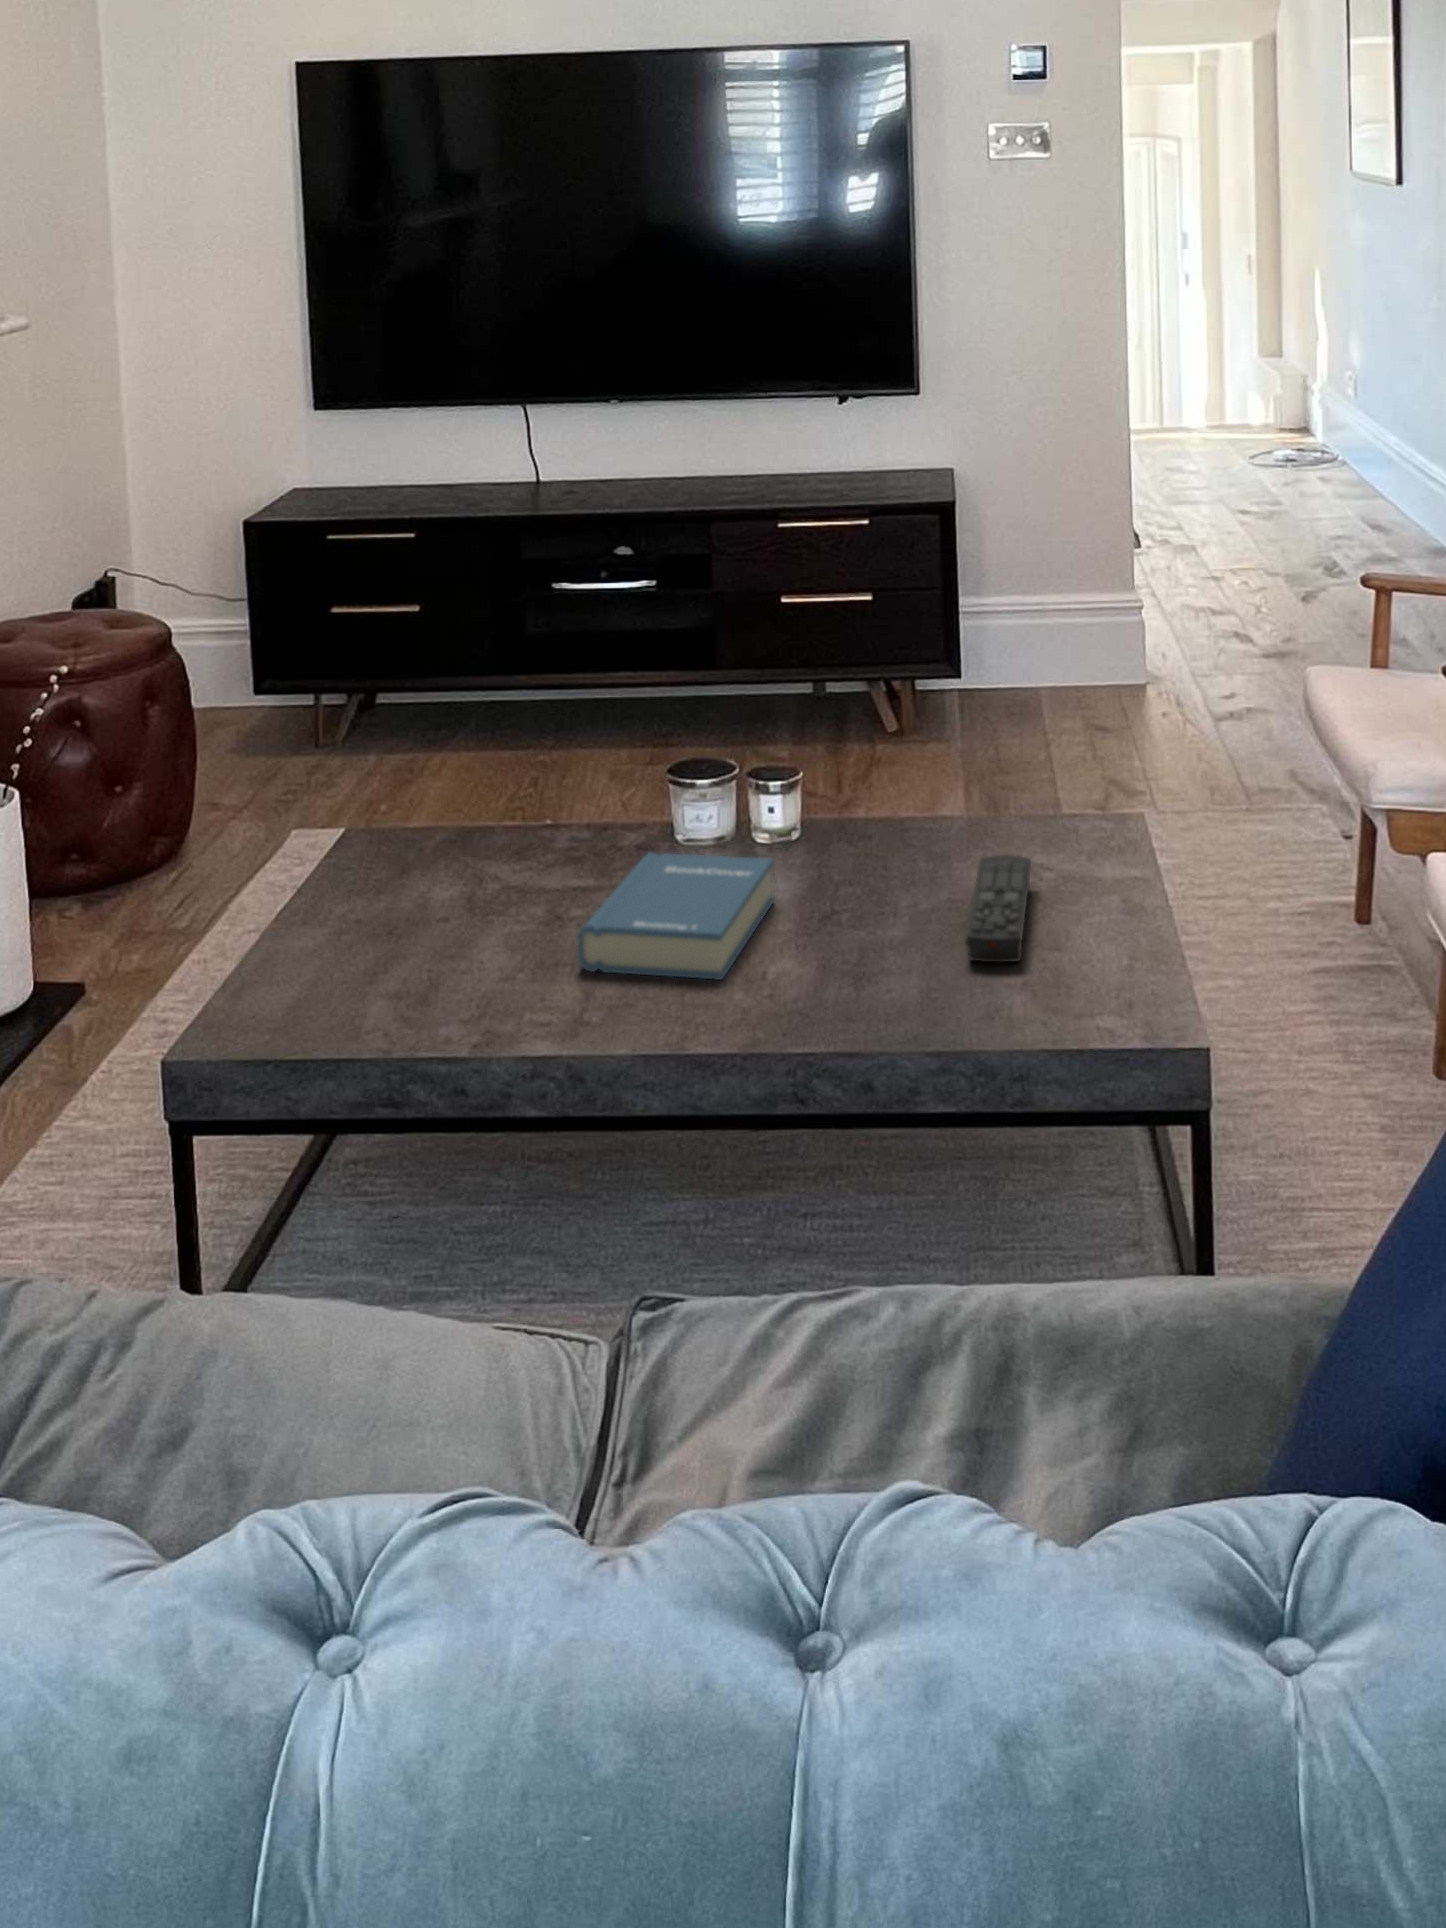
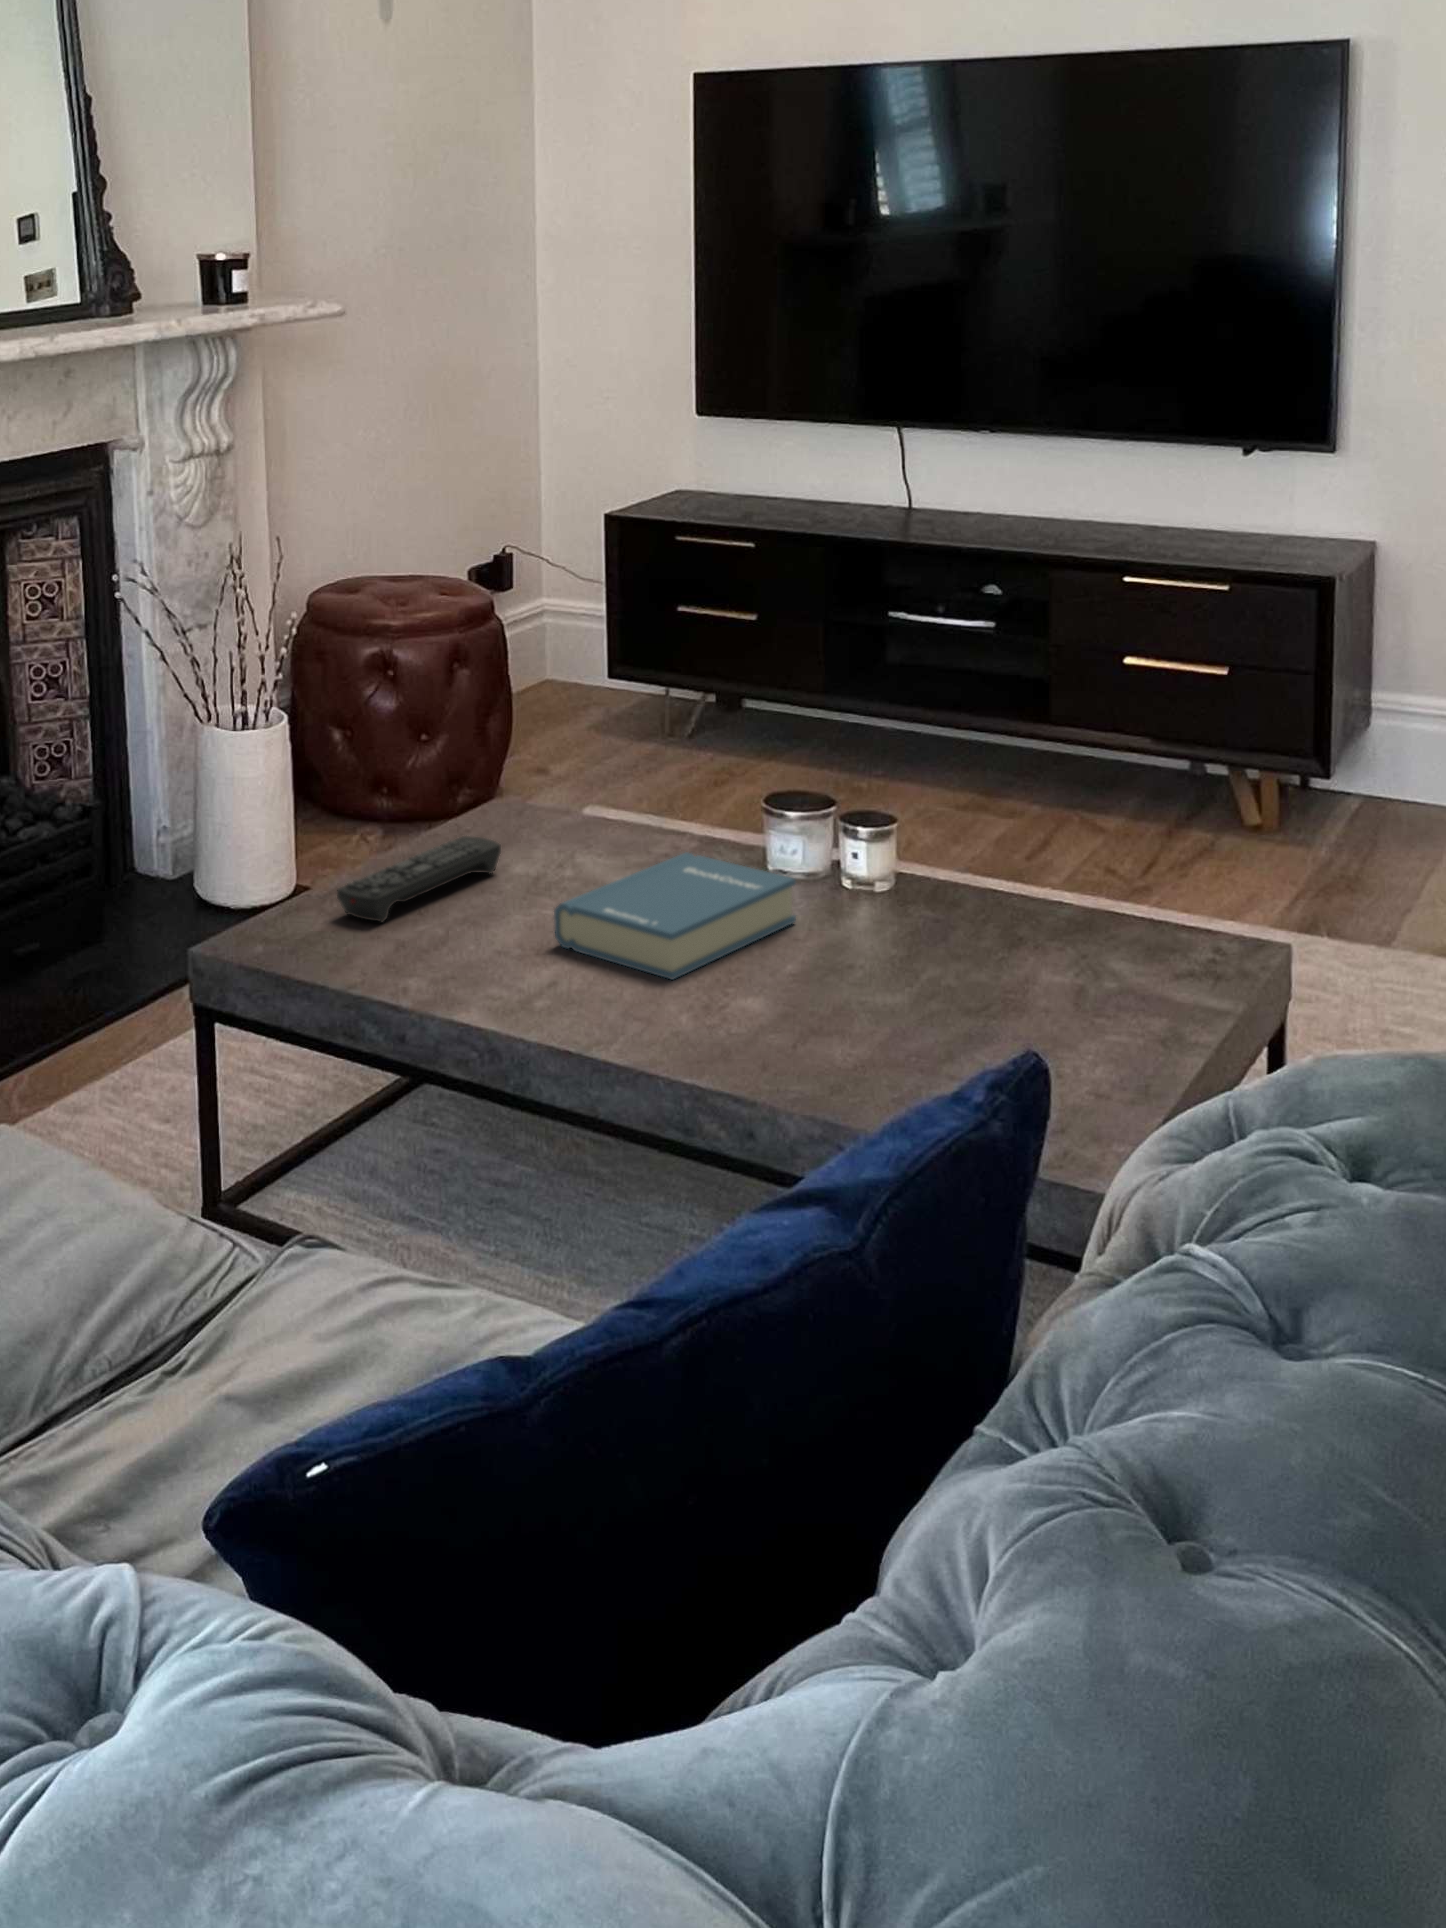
remote control: present [966,855,1031,962] -> present [337,836,501,922]

